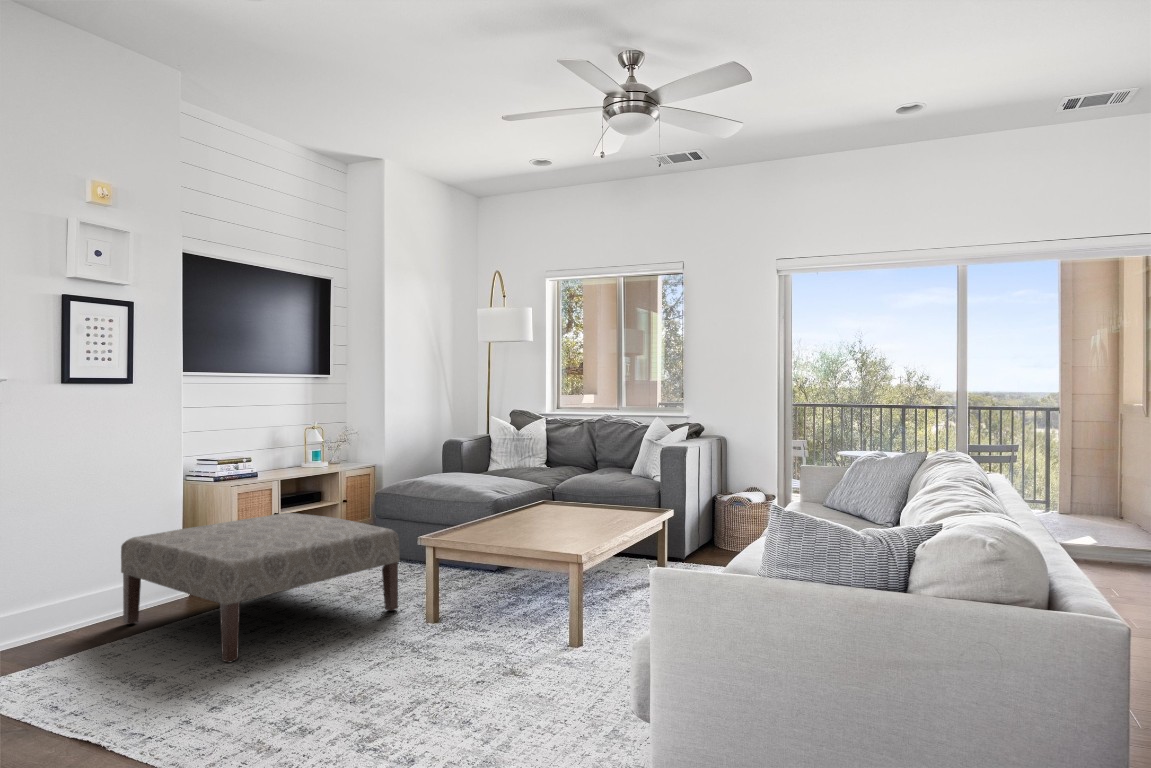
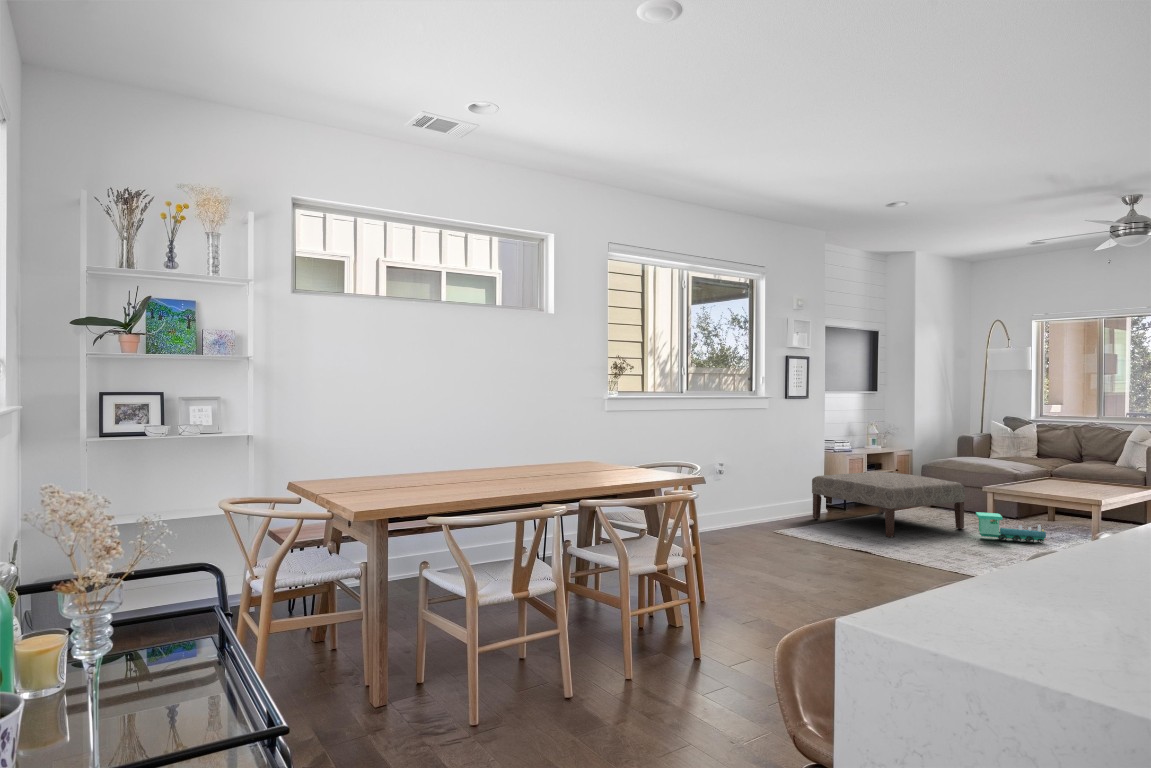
toy train: none [399,584,510,637] -> present [976,512,1047,544]

